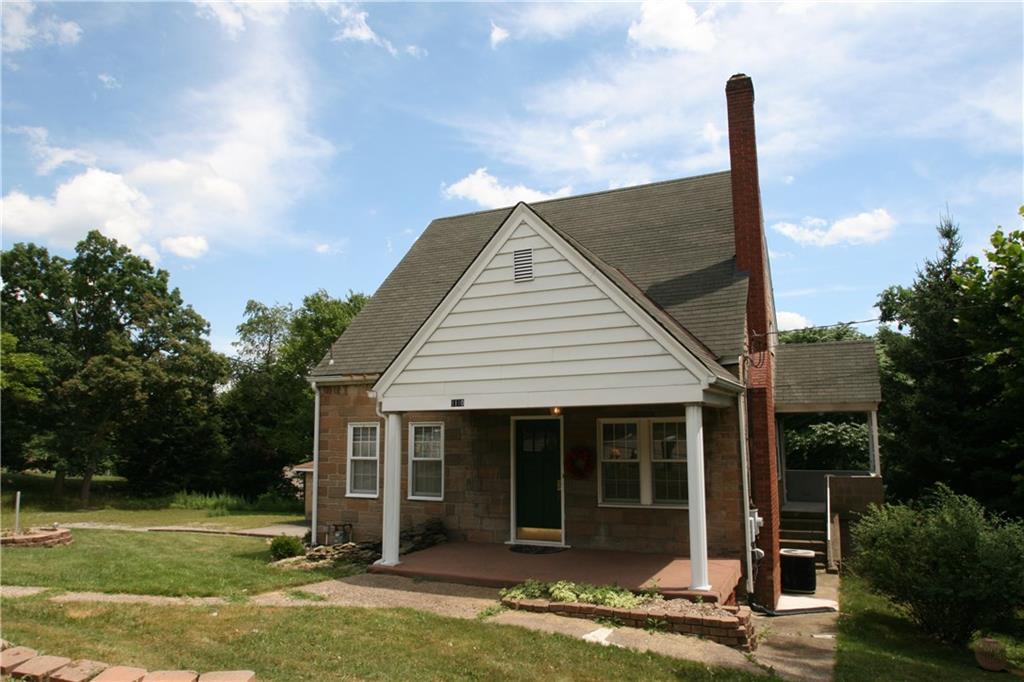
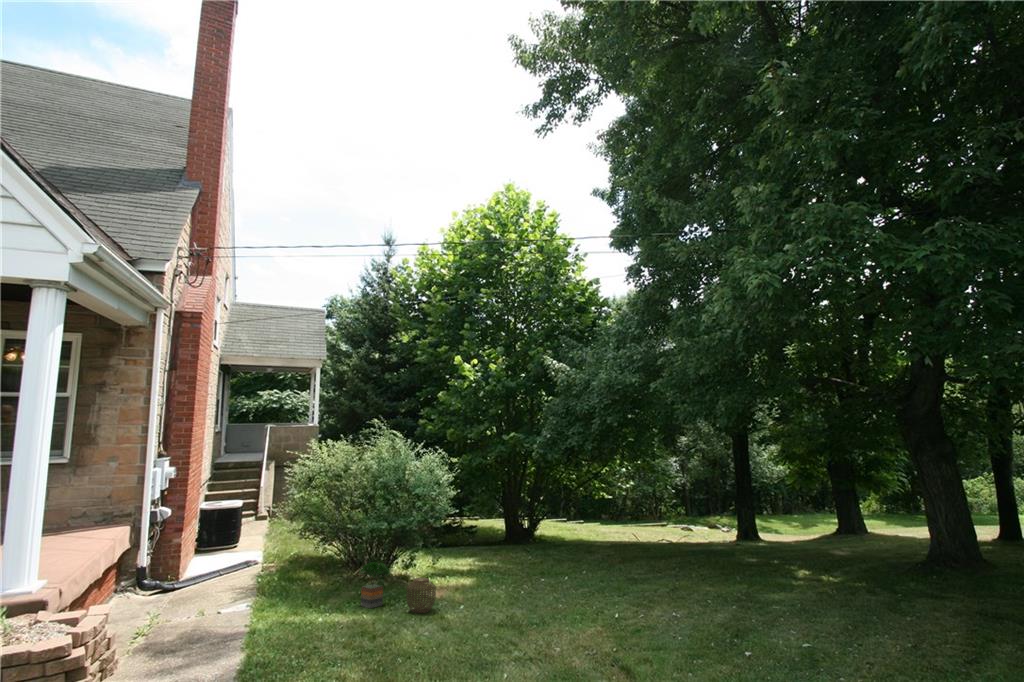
potted tree: none [928,618,960,658] -> present [359,562,390,608]

